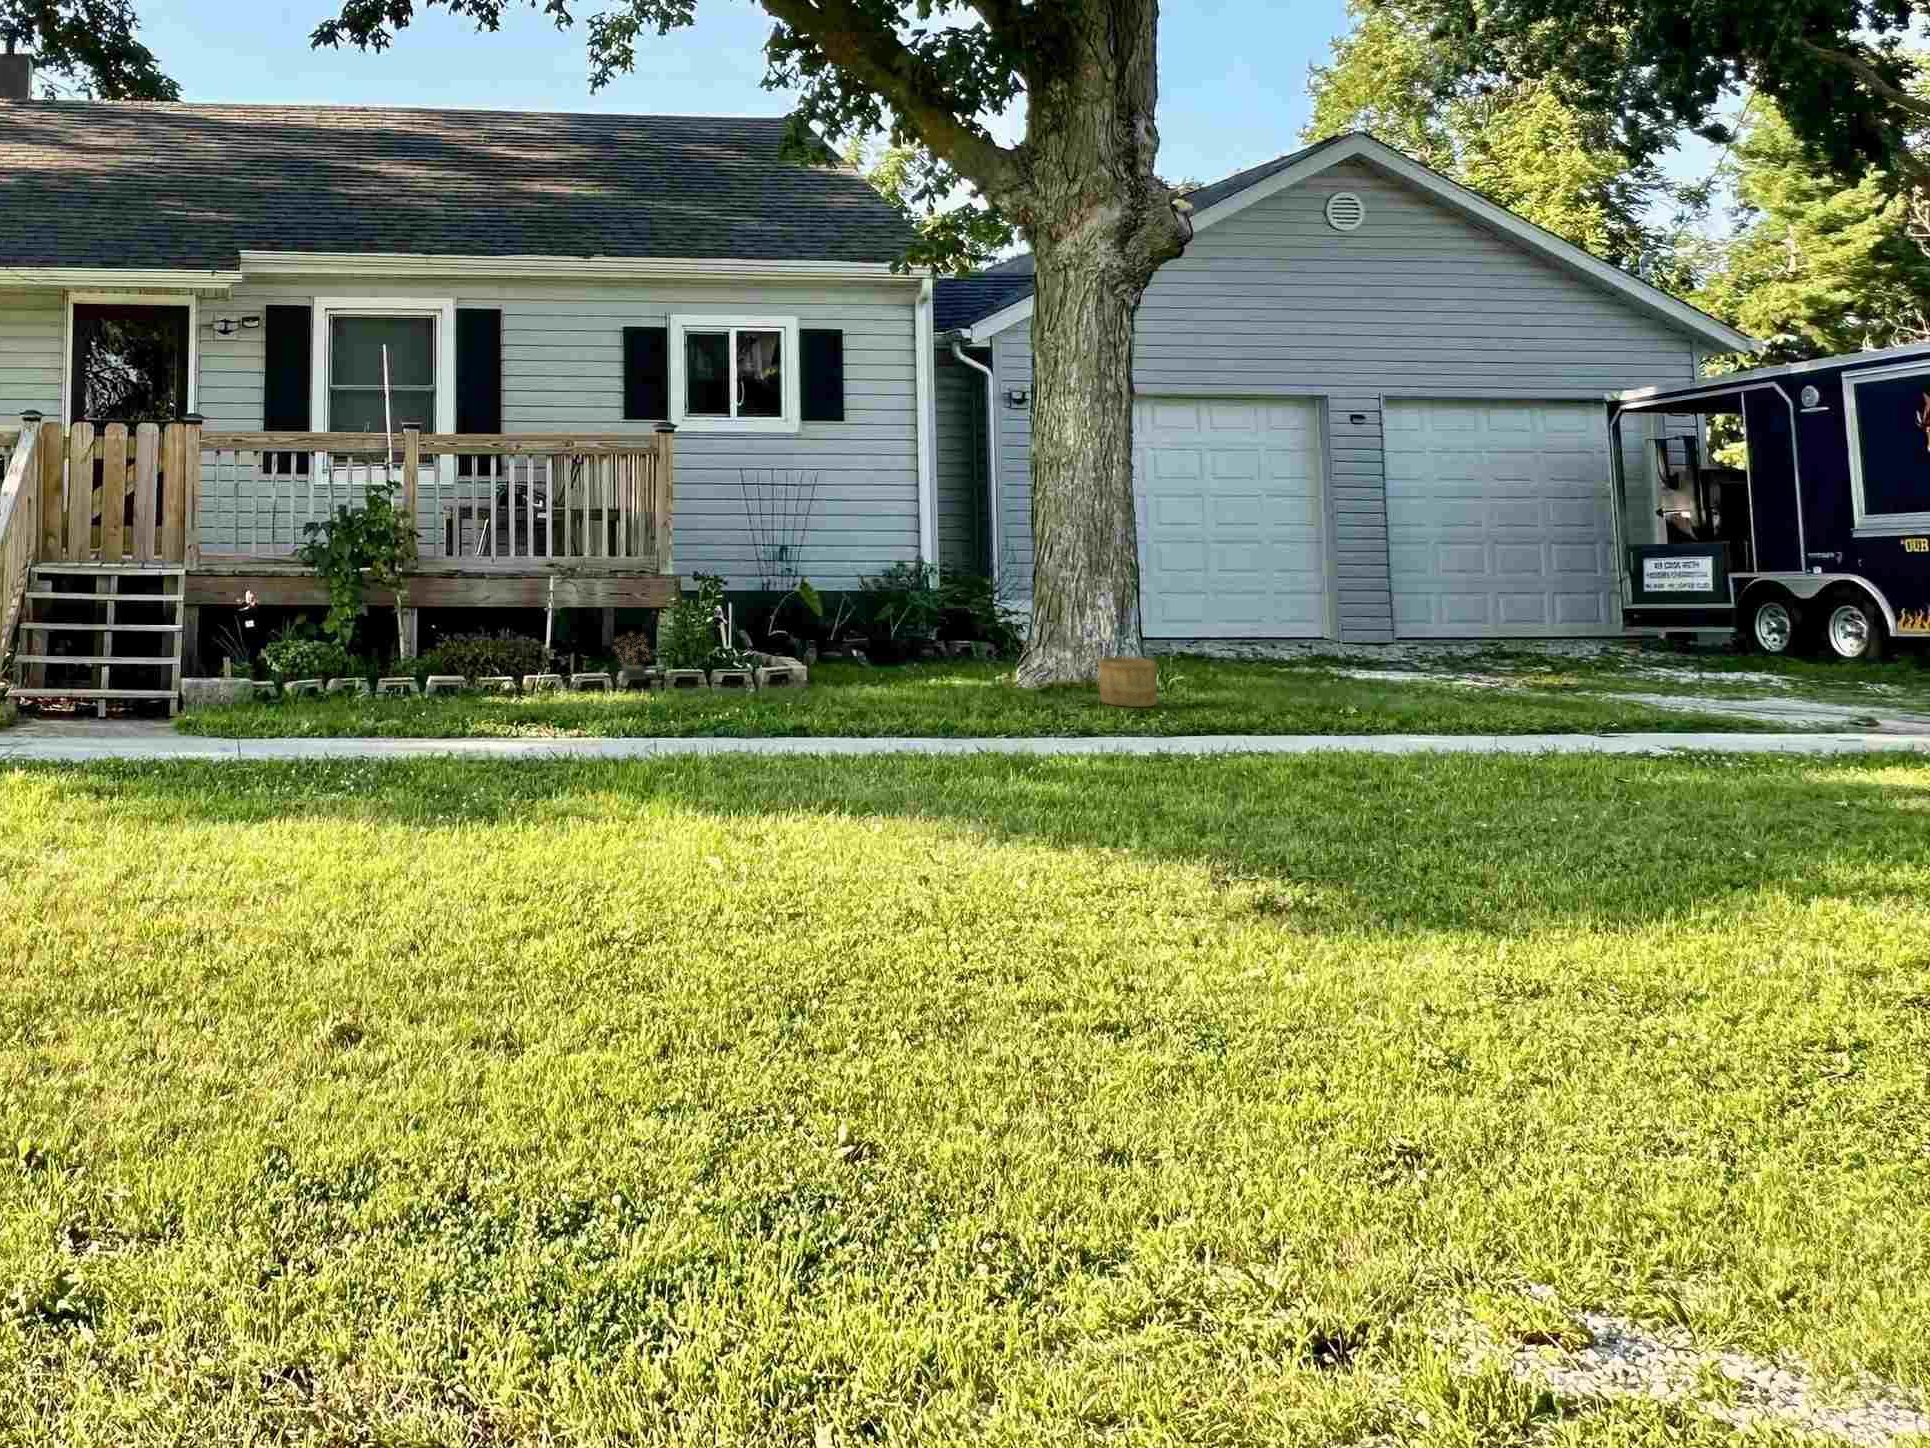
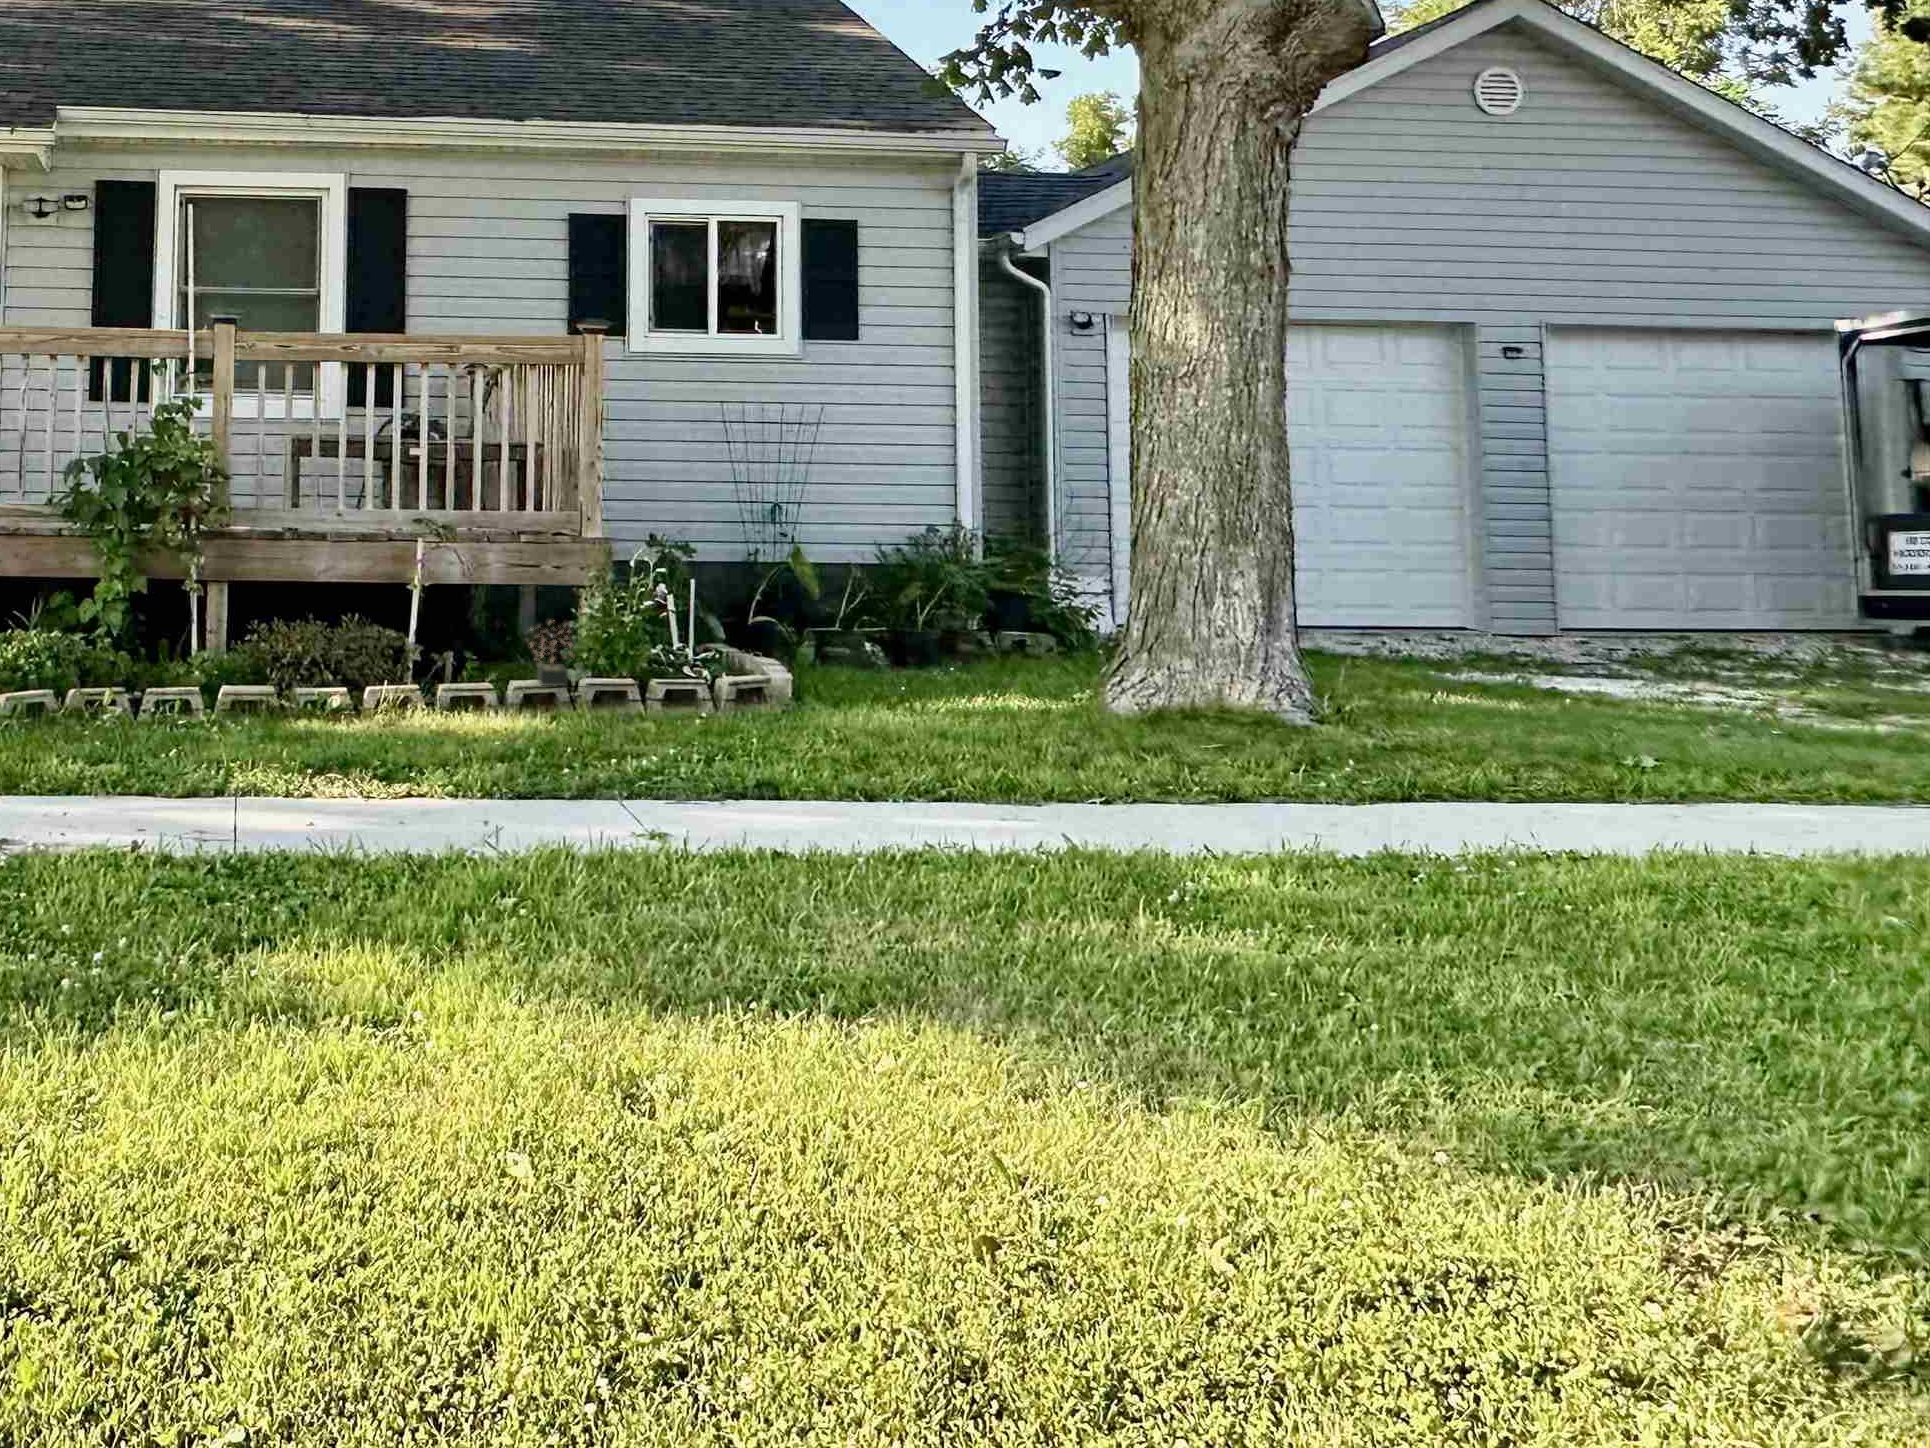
wooden bucket: present [1097,657,1157,707] -> none [1205,666,1295,741]

